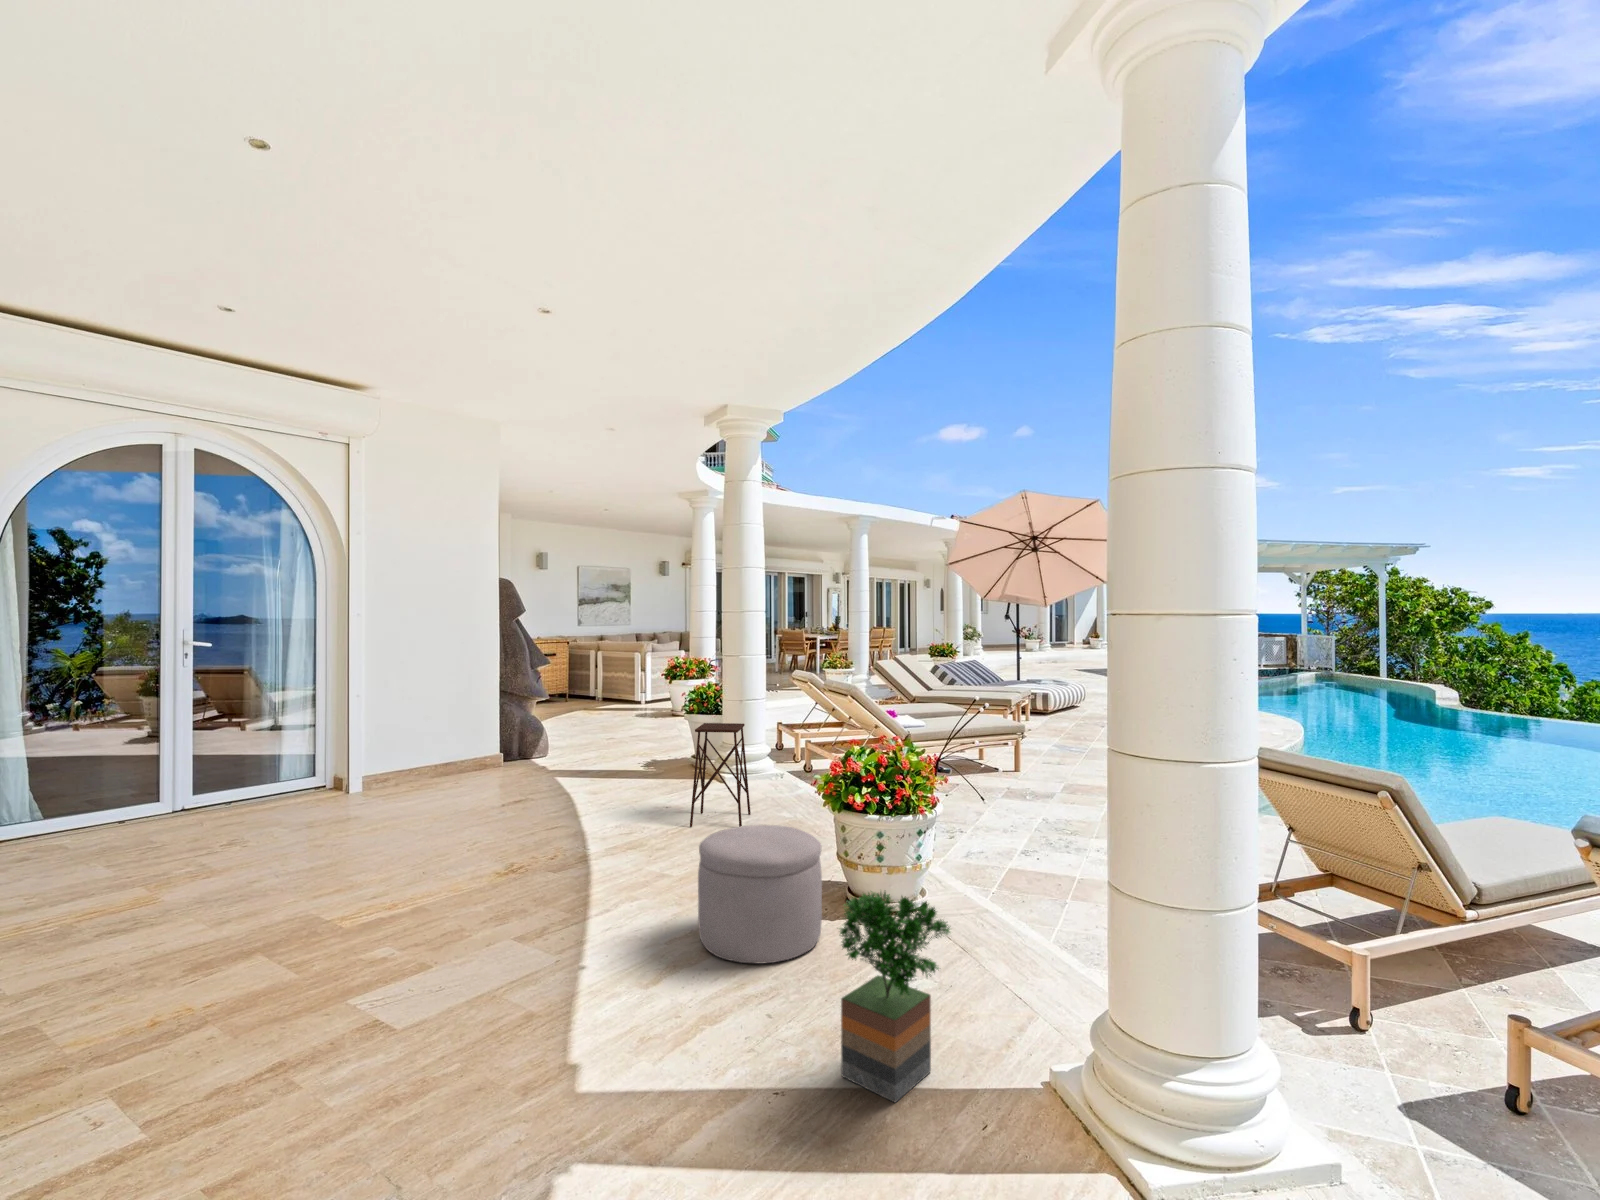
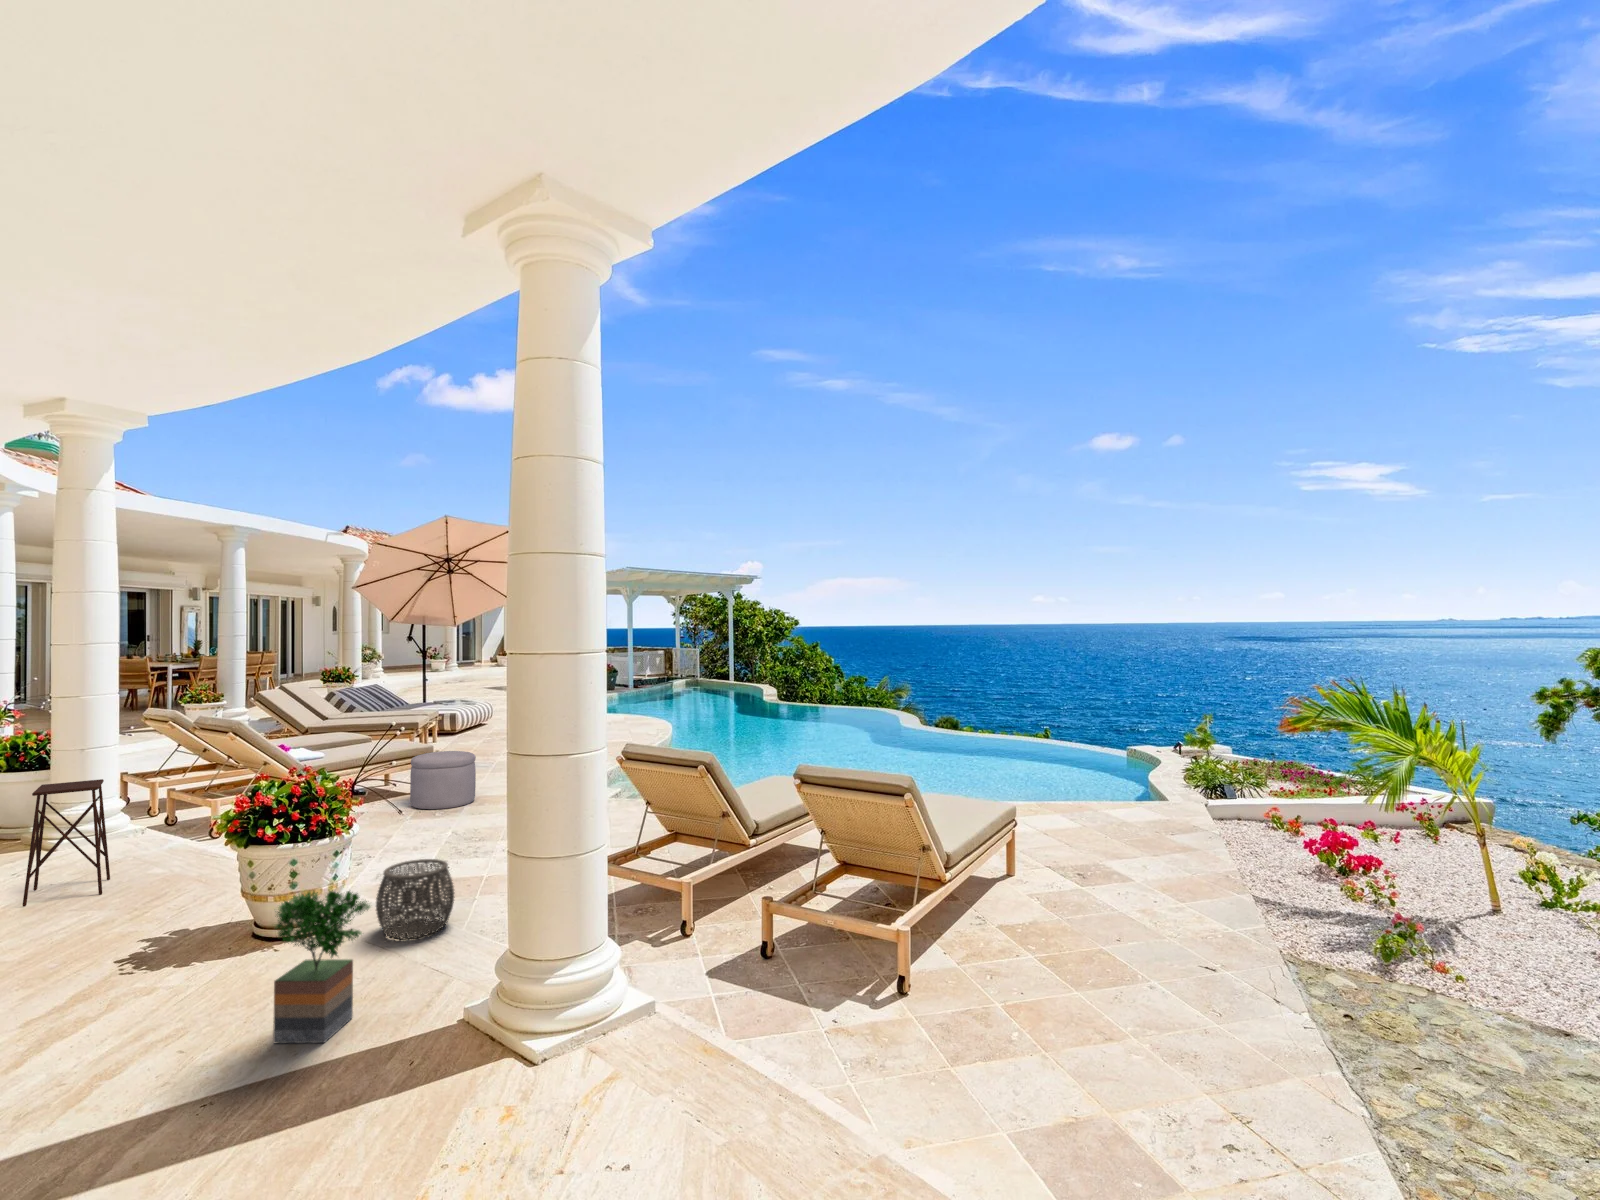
ottoman: present [698,825,822,964] -> present [410,751,476,809]
woven basket: none [962,861,1056,965] -> present [376,859,455,939]

